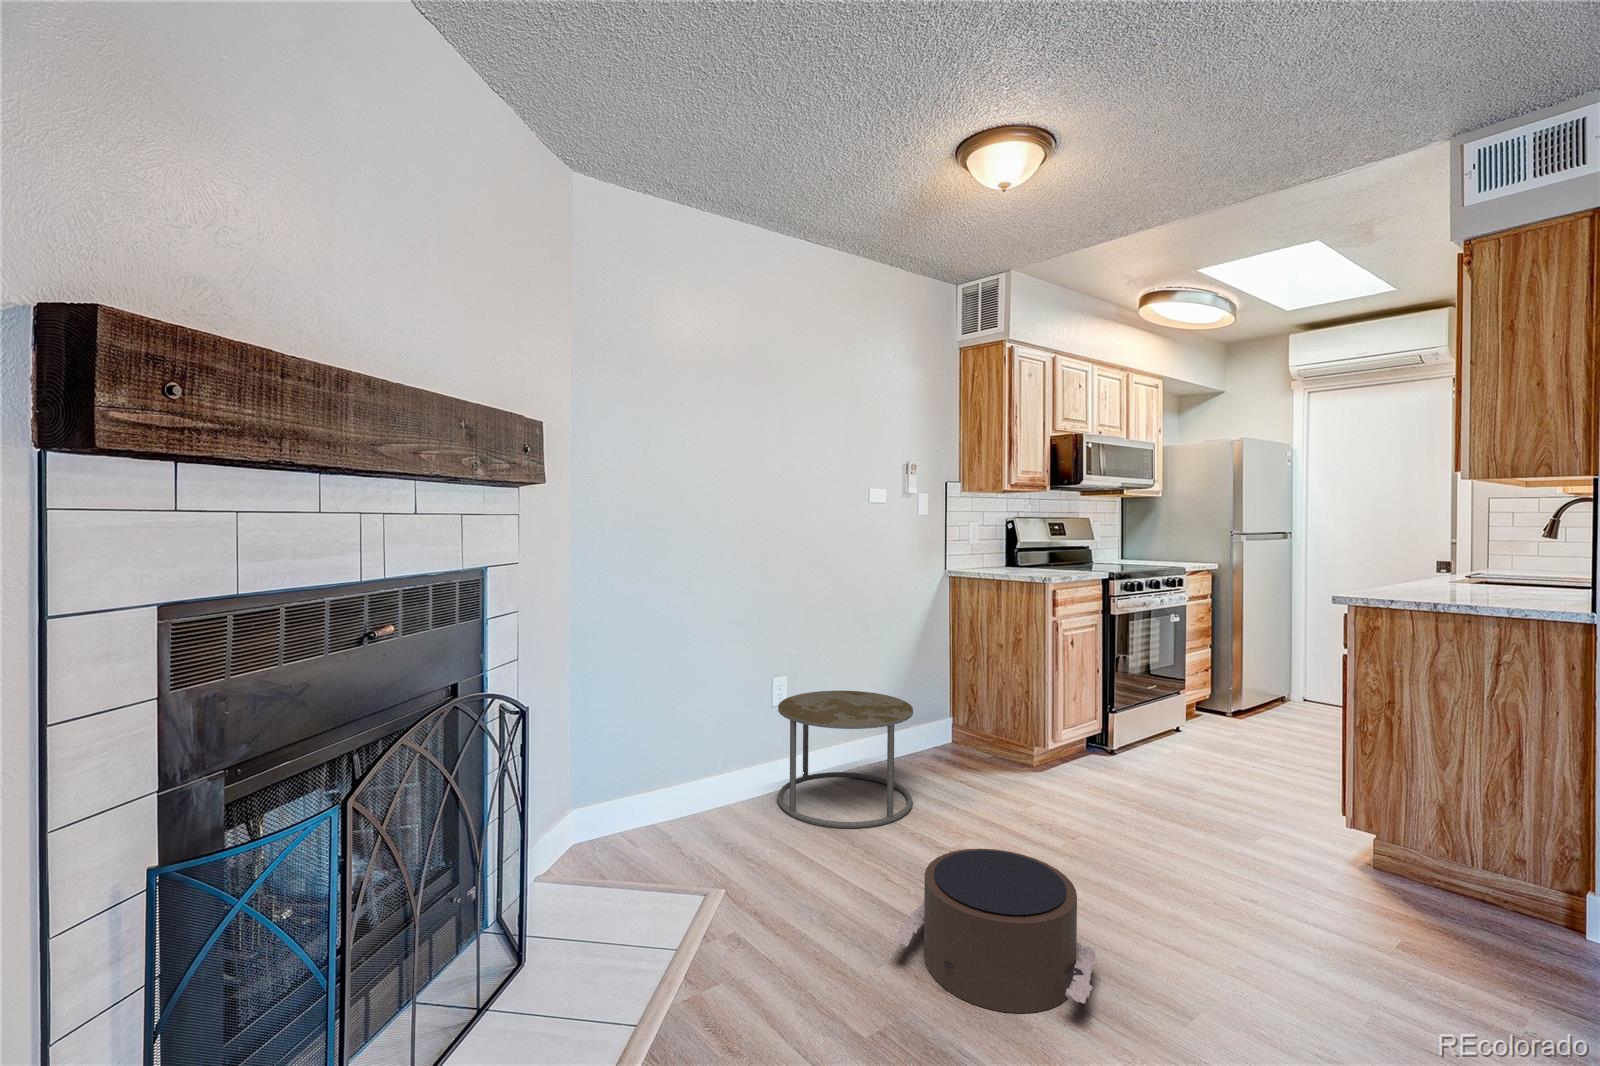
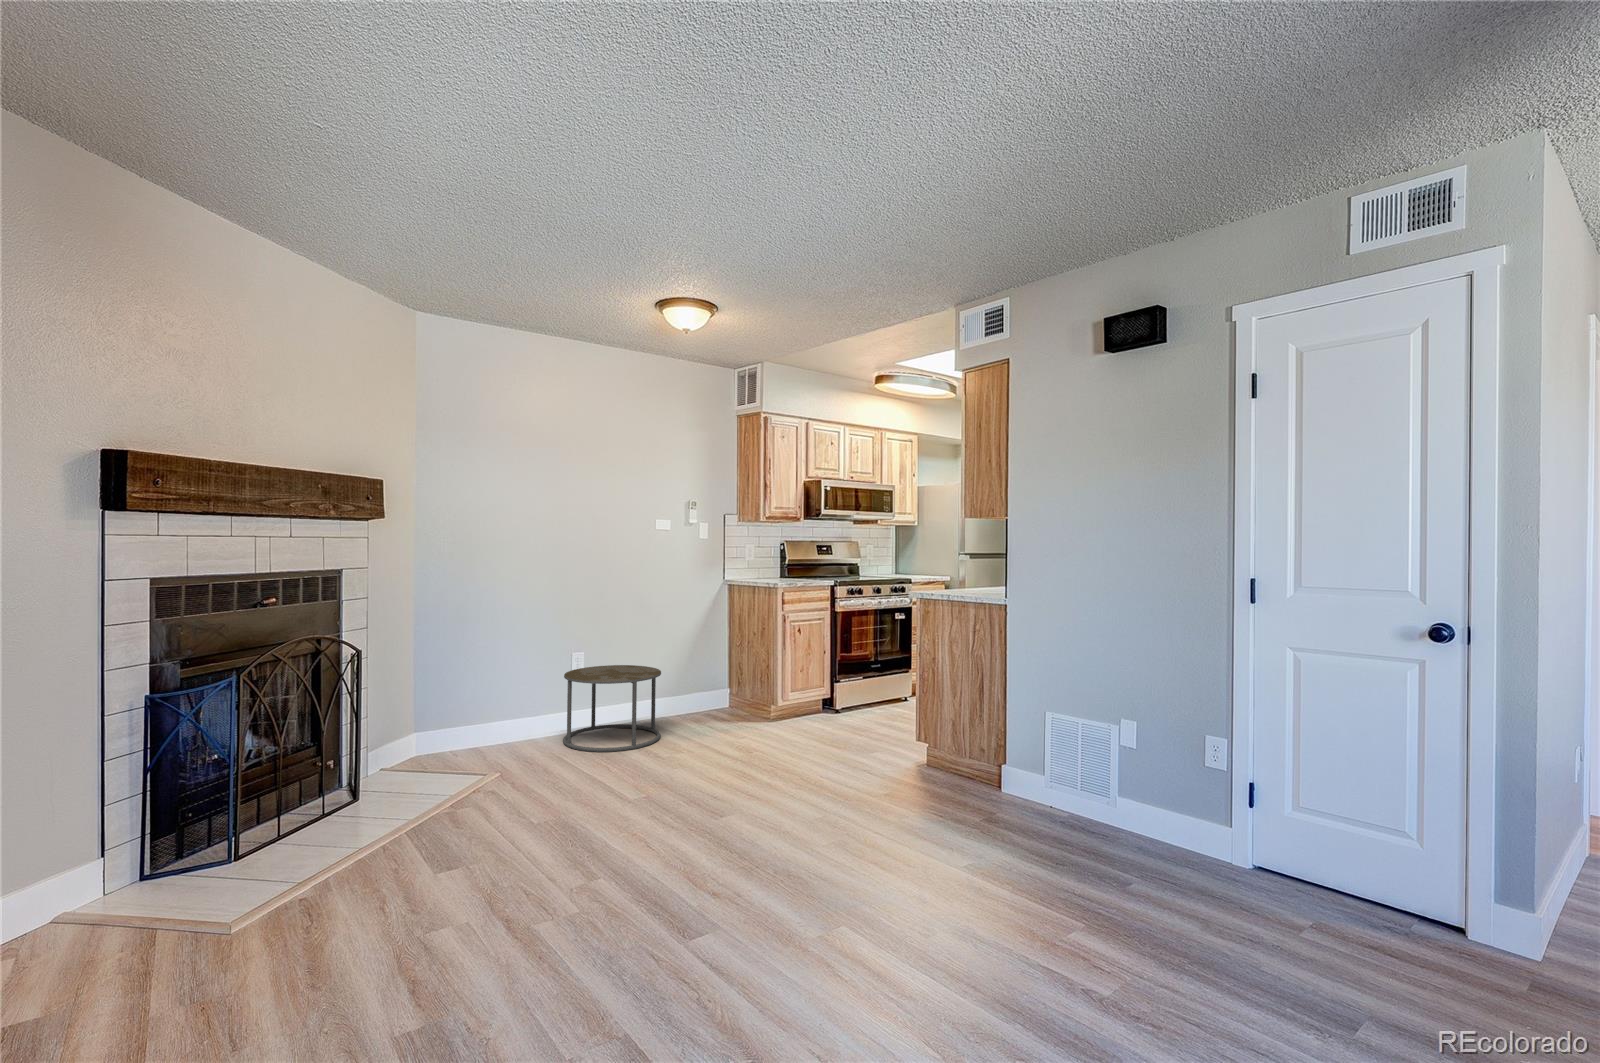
pouf: present [894,849,1096,1013] -> none [575,743,691,819]

